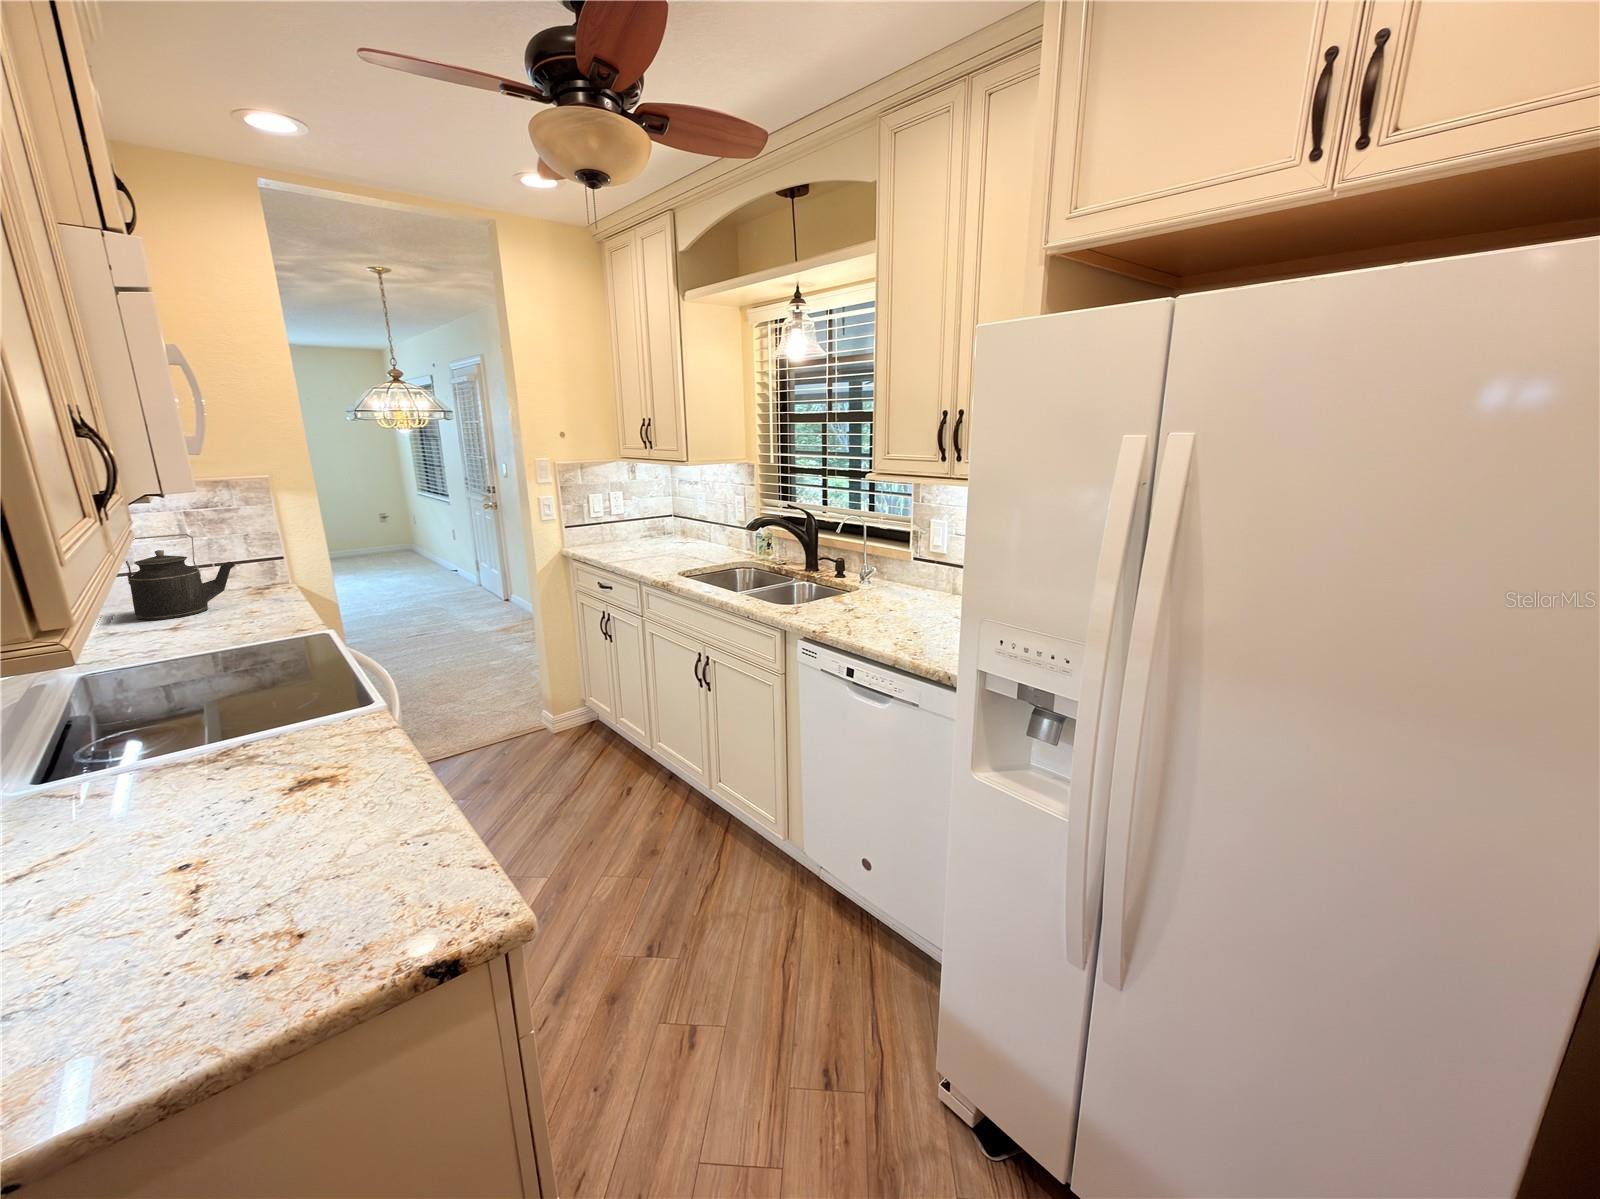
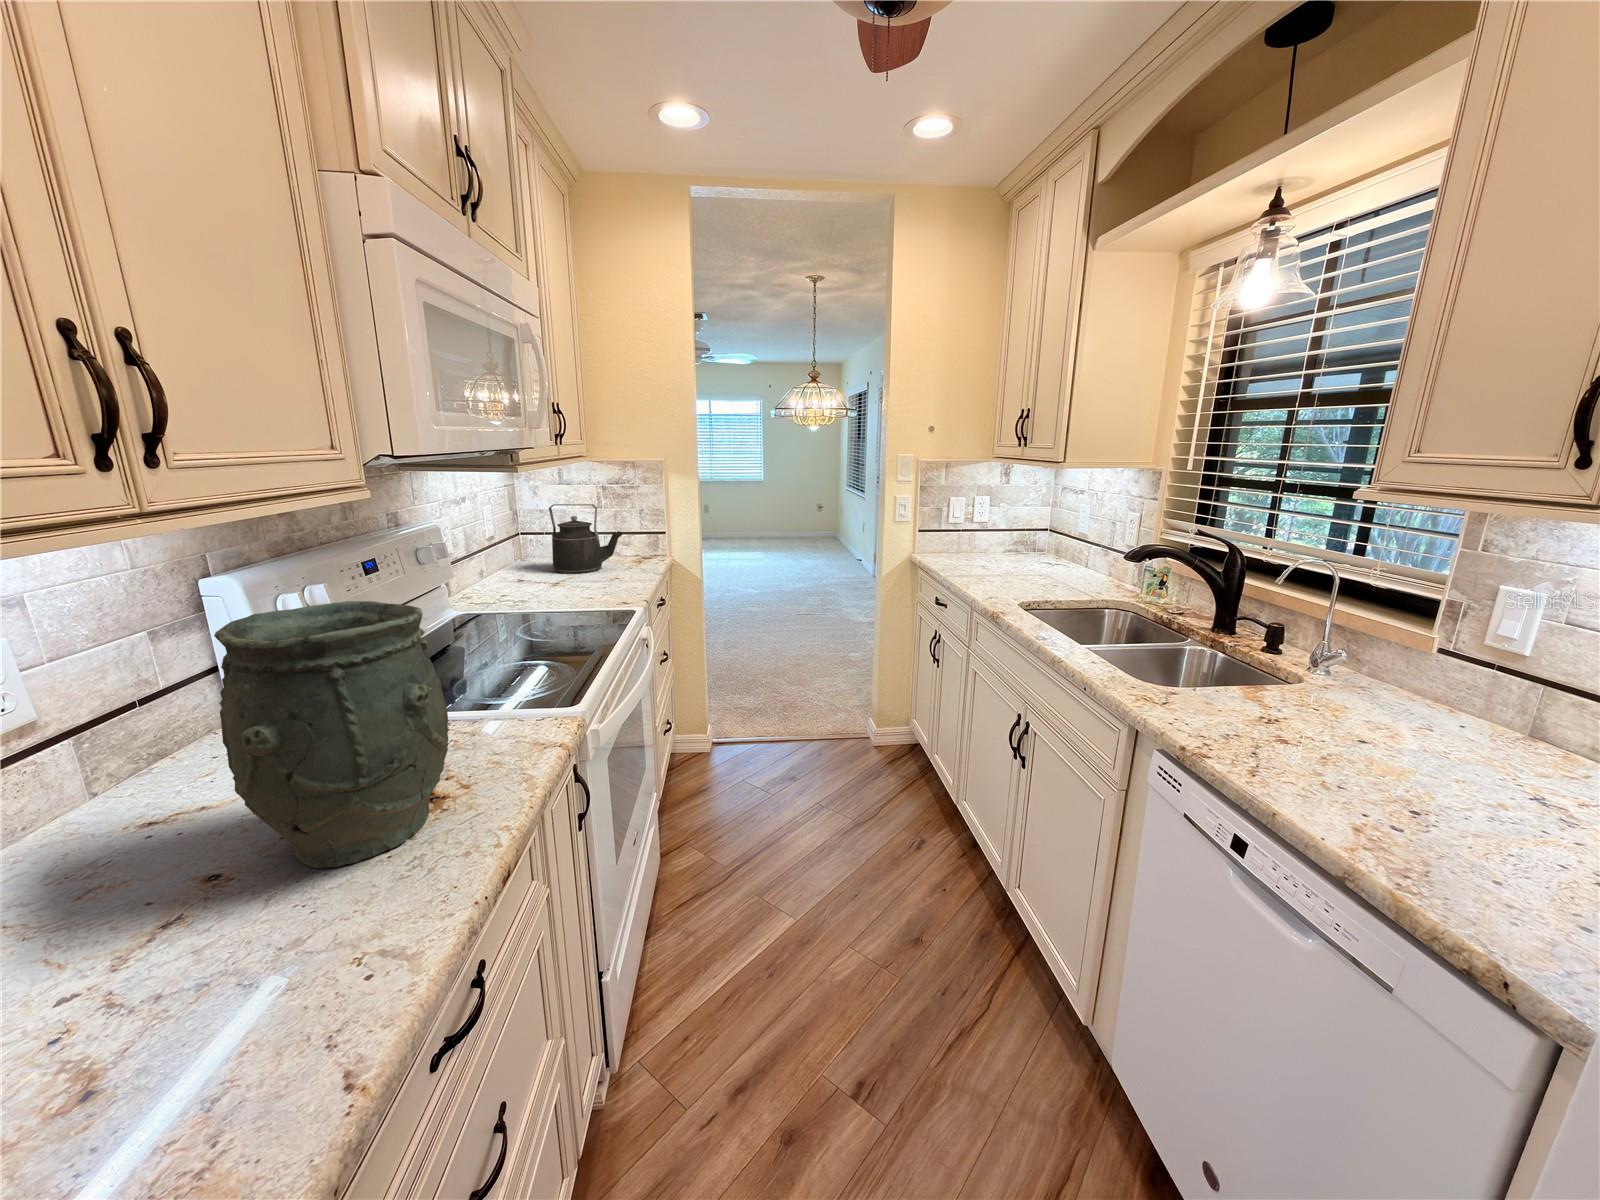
vase: none [190,612,379,822] -> present [214,601,449,868]

